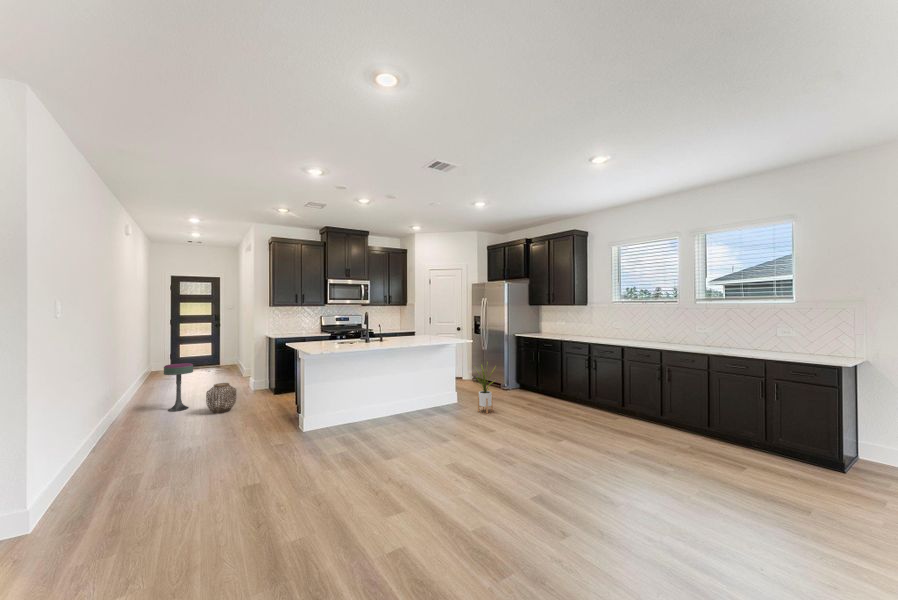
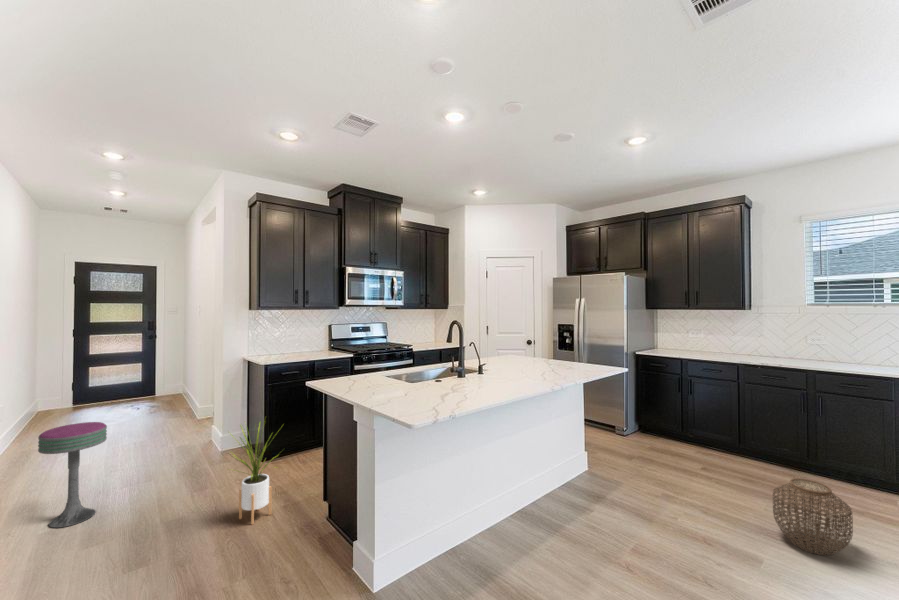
house plant: present [478,365,494,413] -> present [233,423,271,524]
woven basket: present [206,383,236,413] -> present [773,478,853,555]

